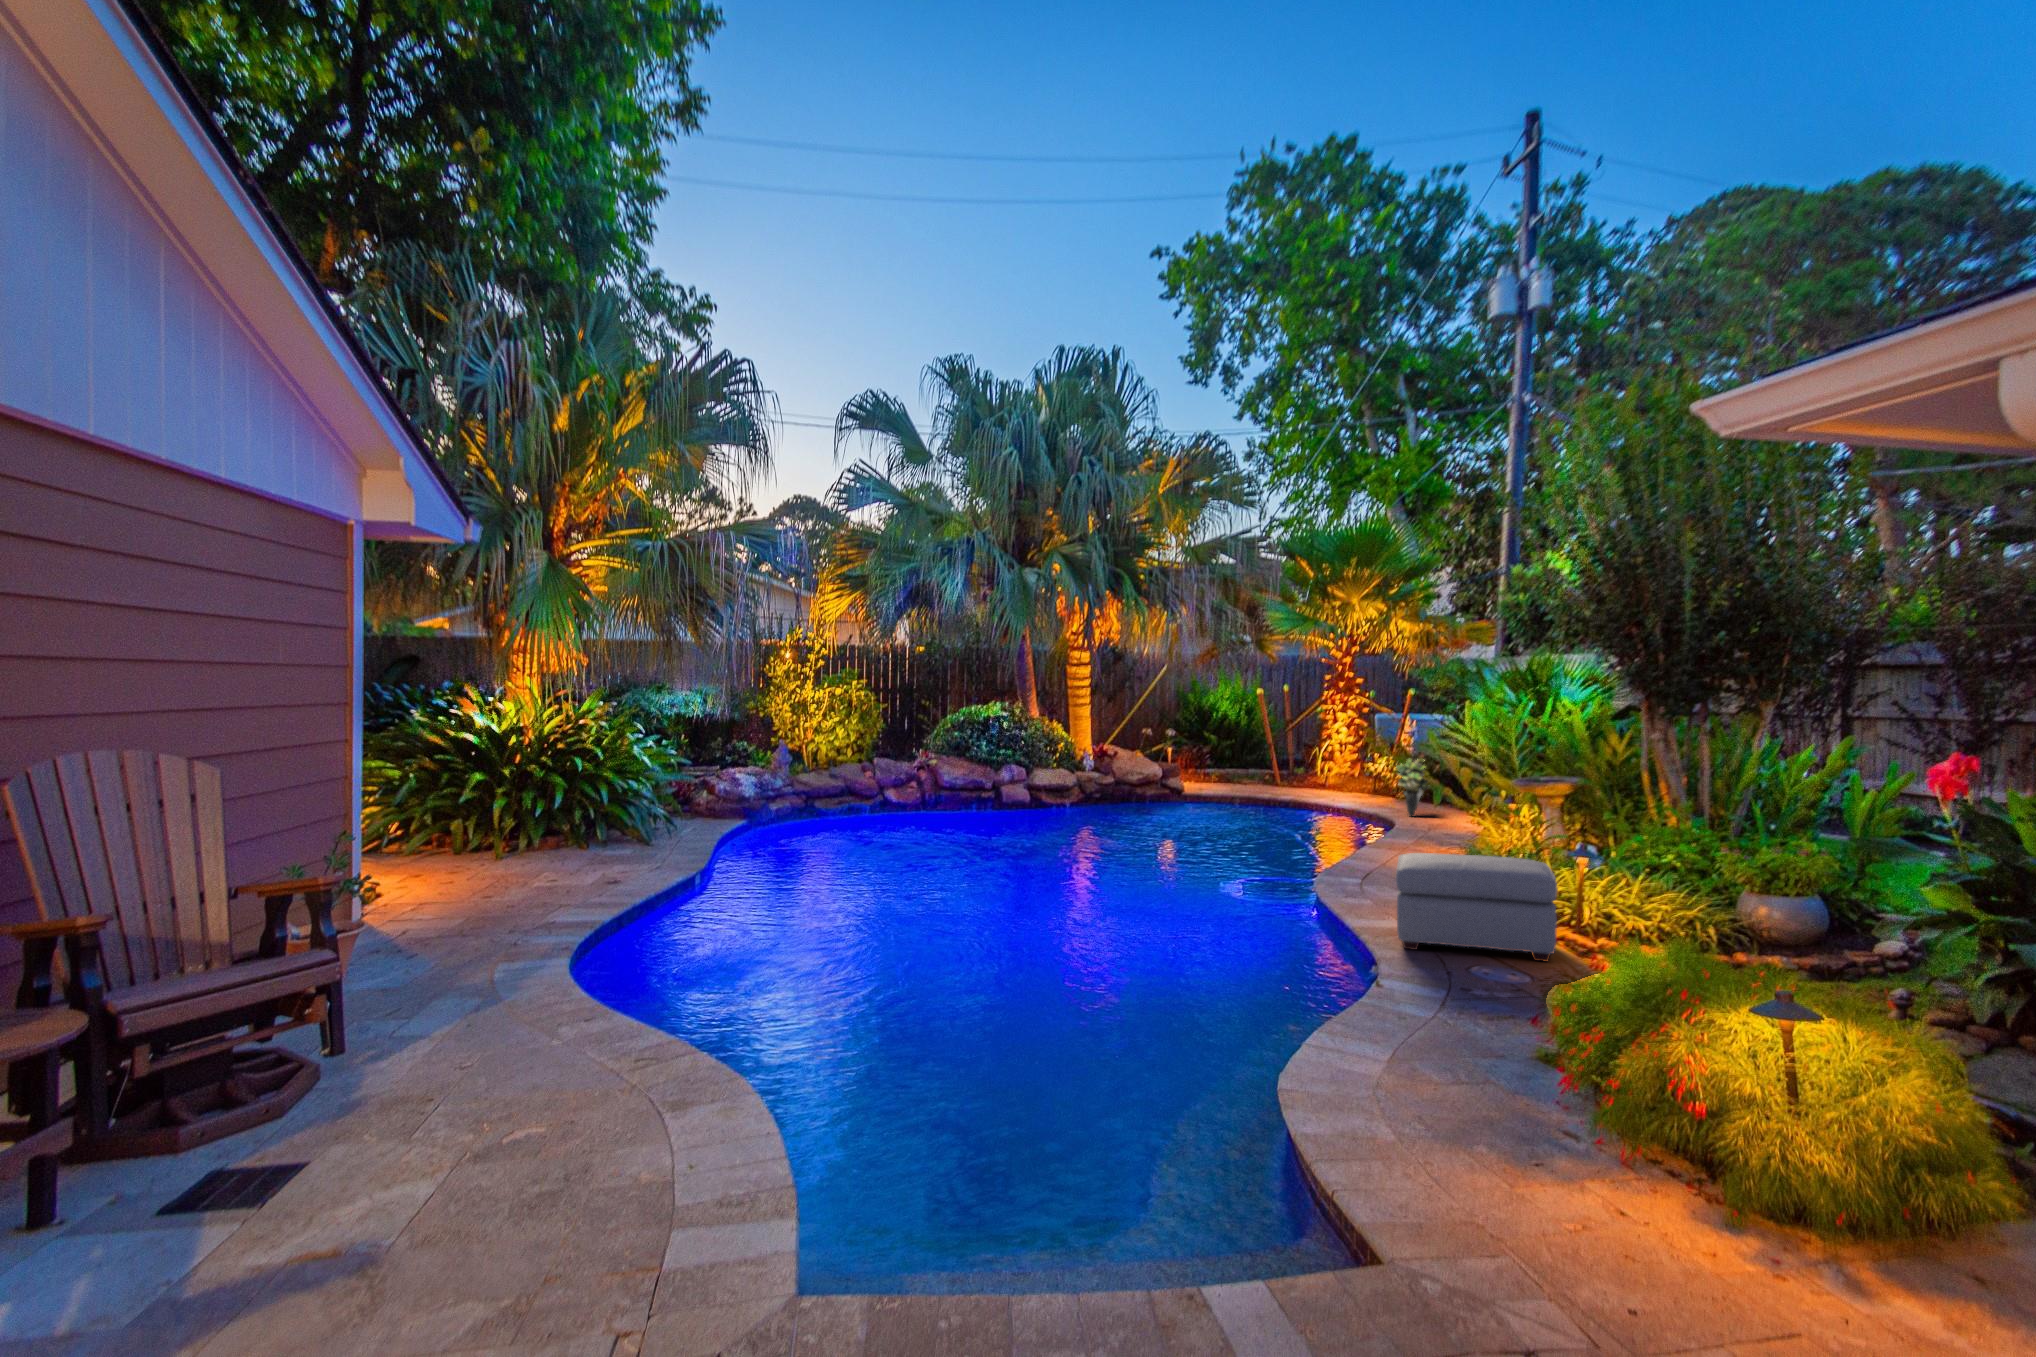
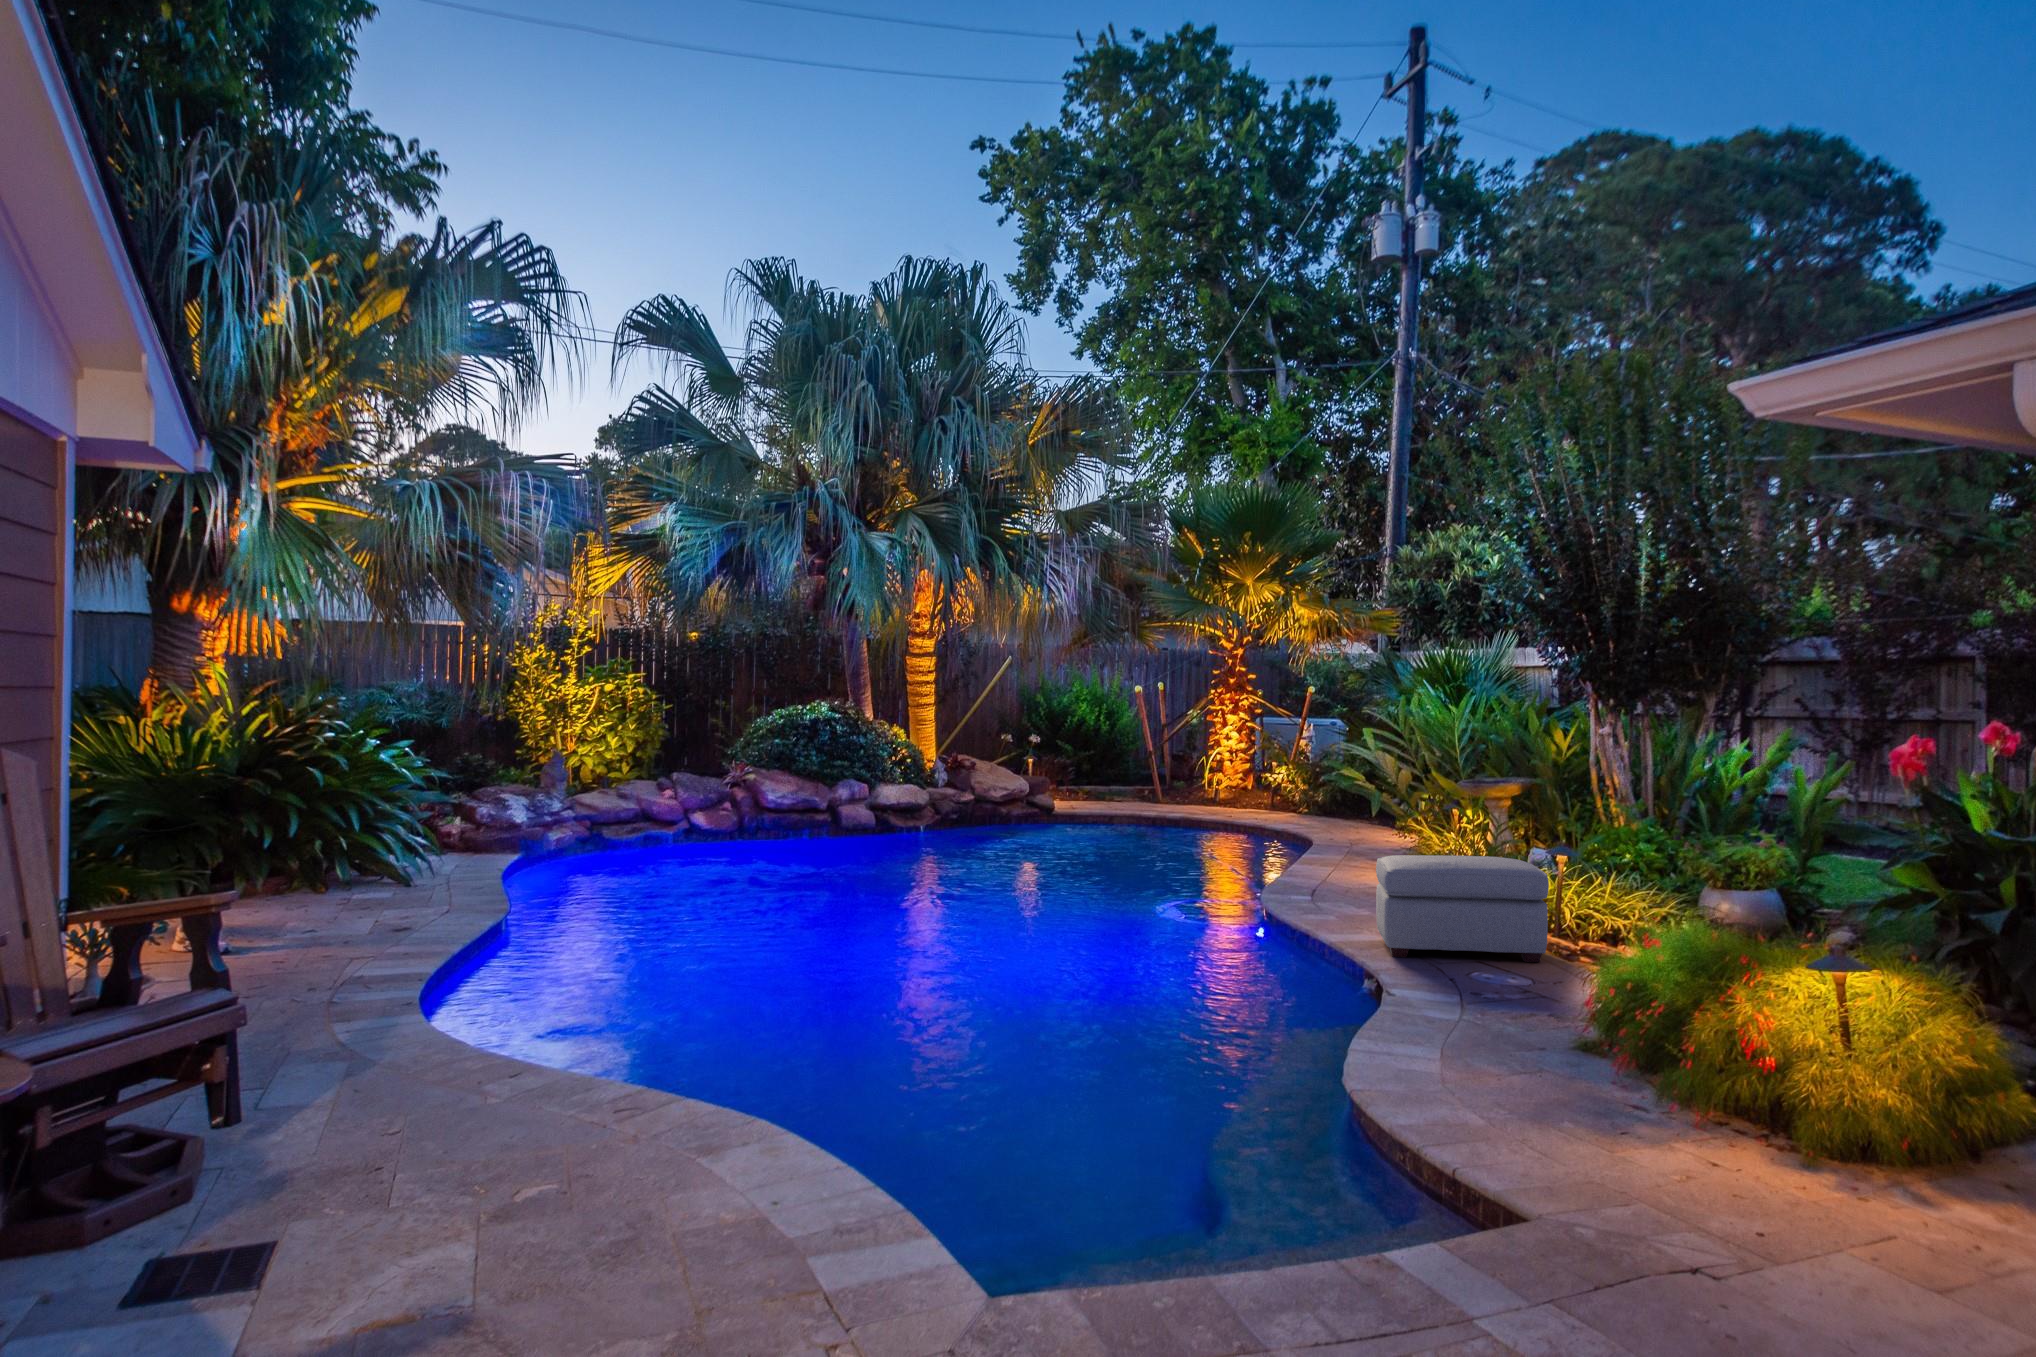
potted plant: present [1396,759,1428,817] -> none [1303,766,1342,834]

